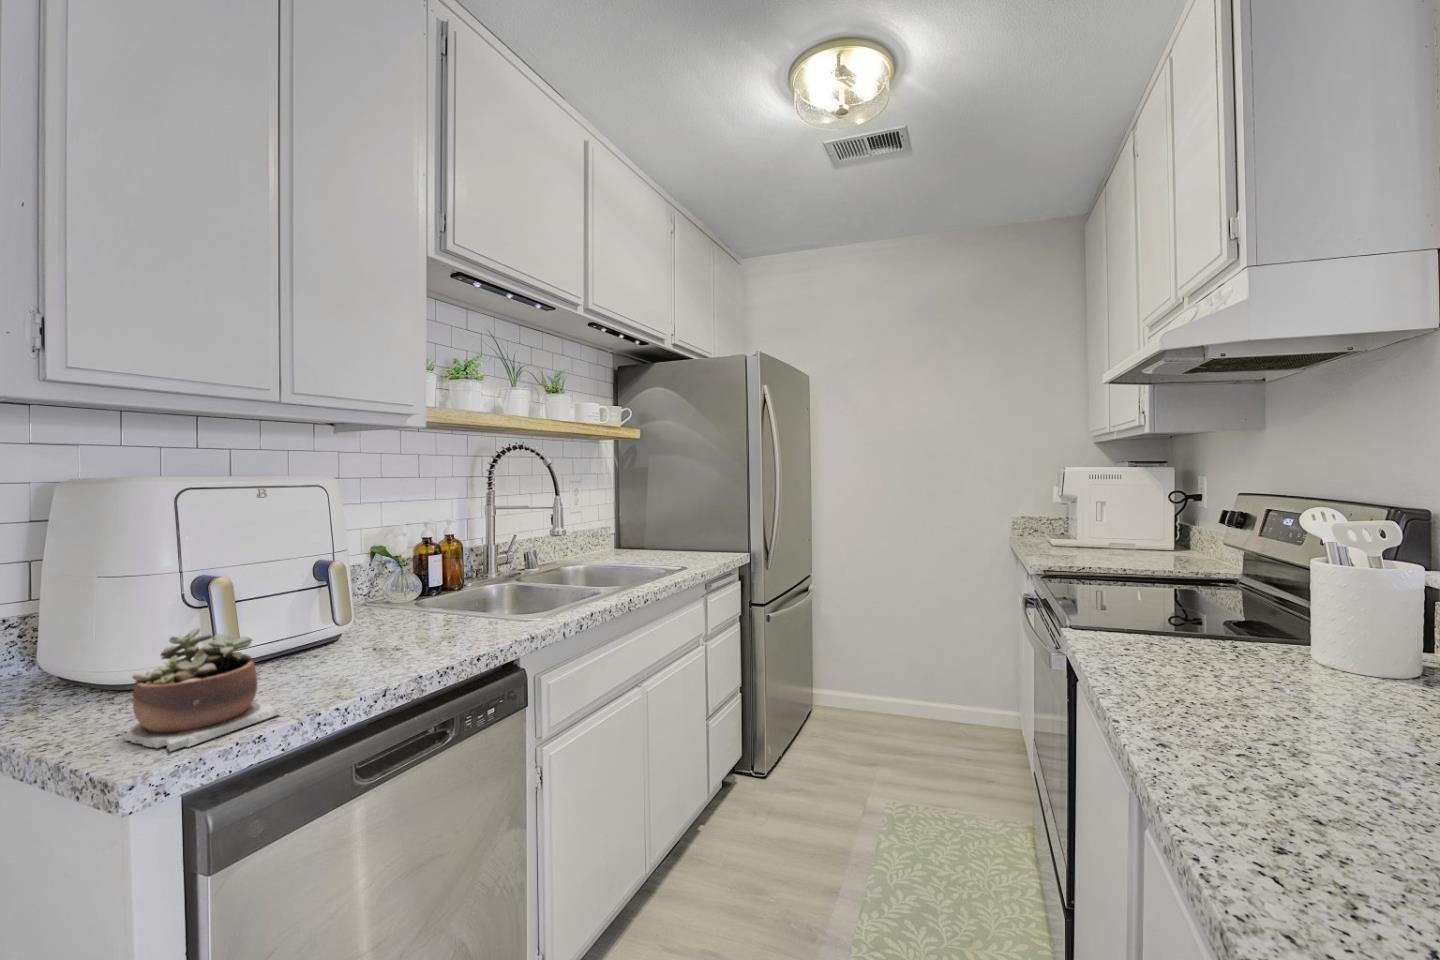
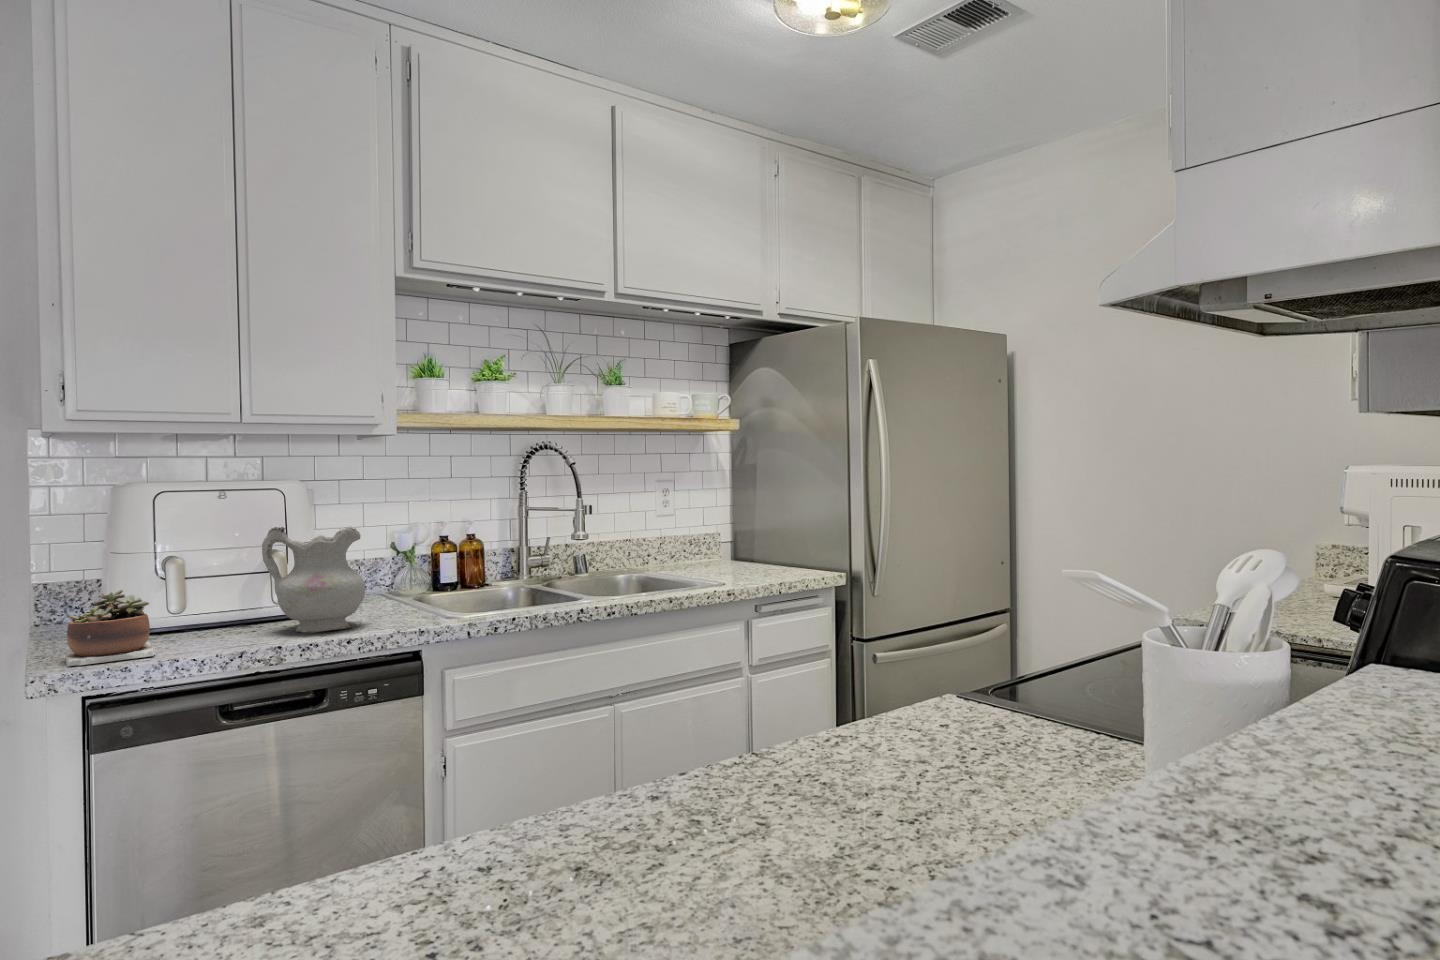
ceramic pitcher: none [349,529,464,656] -> present [262,526,365,632]

